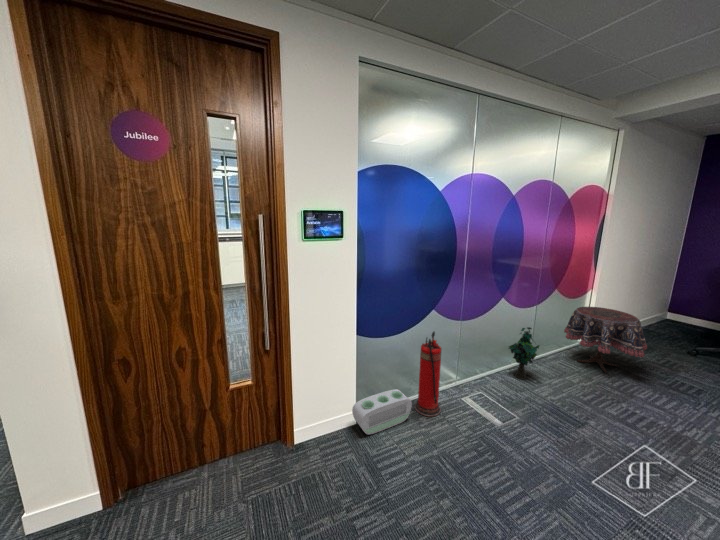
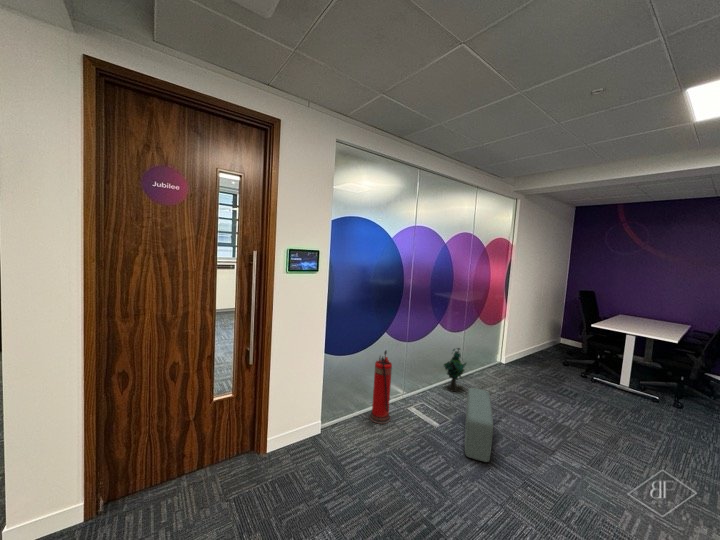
side table: present [564,307,647,373] -> none [485,332,542,385]
pouf: none [538,380,581,483] -> present [465,388,493,462]
air purifier: present [352,389,412,435] -> none [318,401,368,440]

